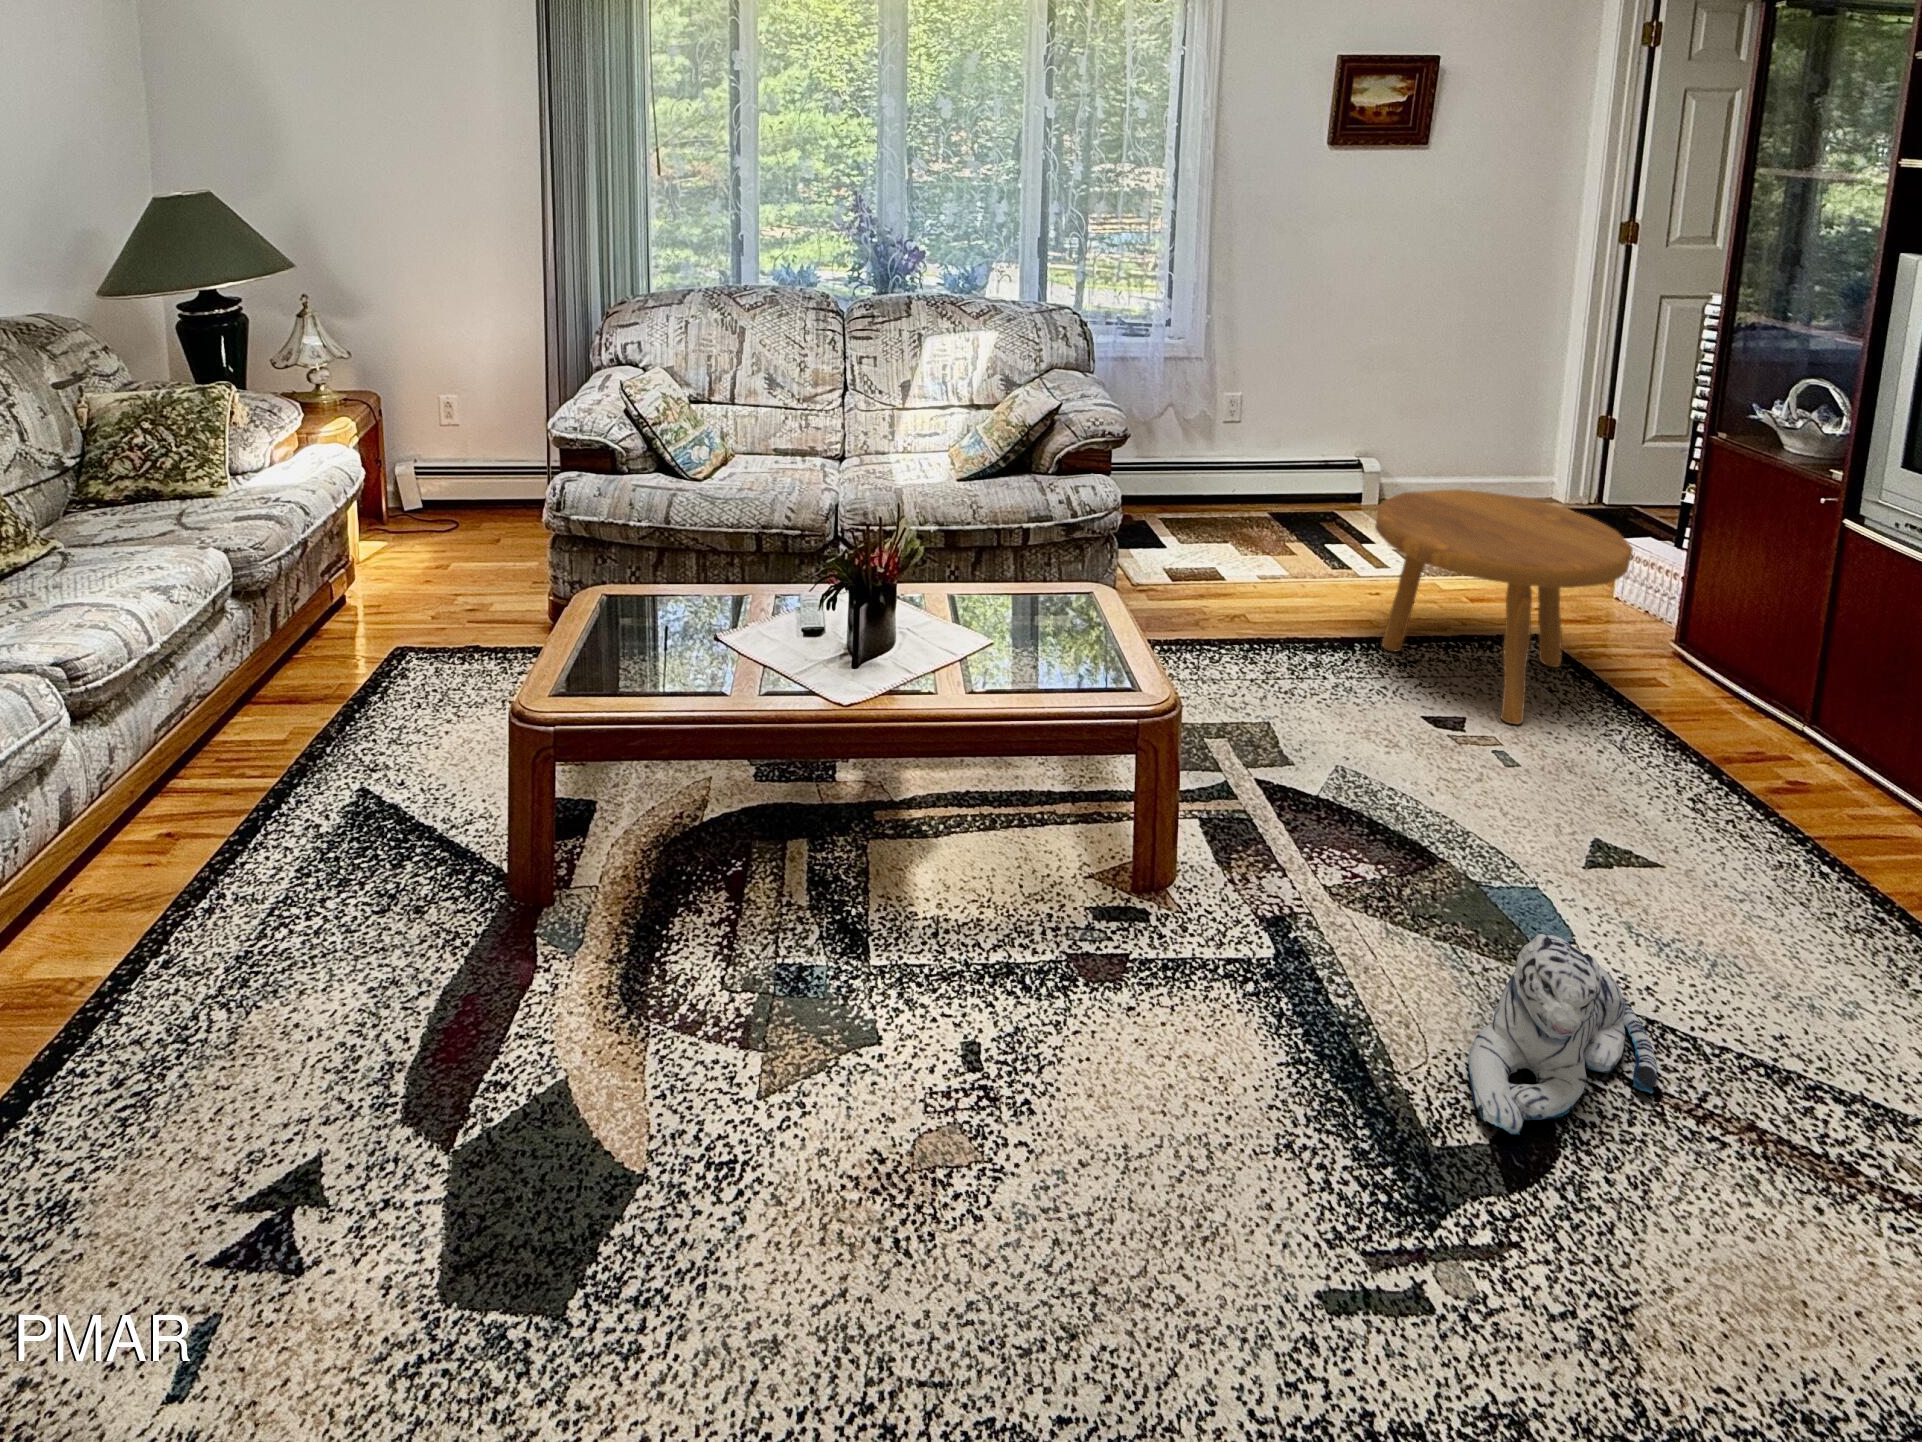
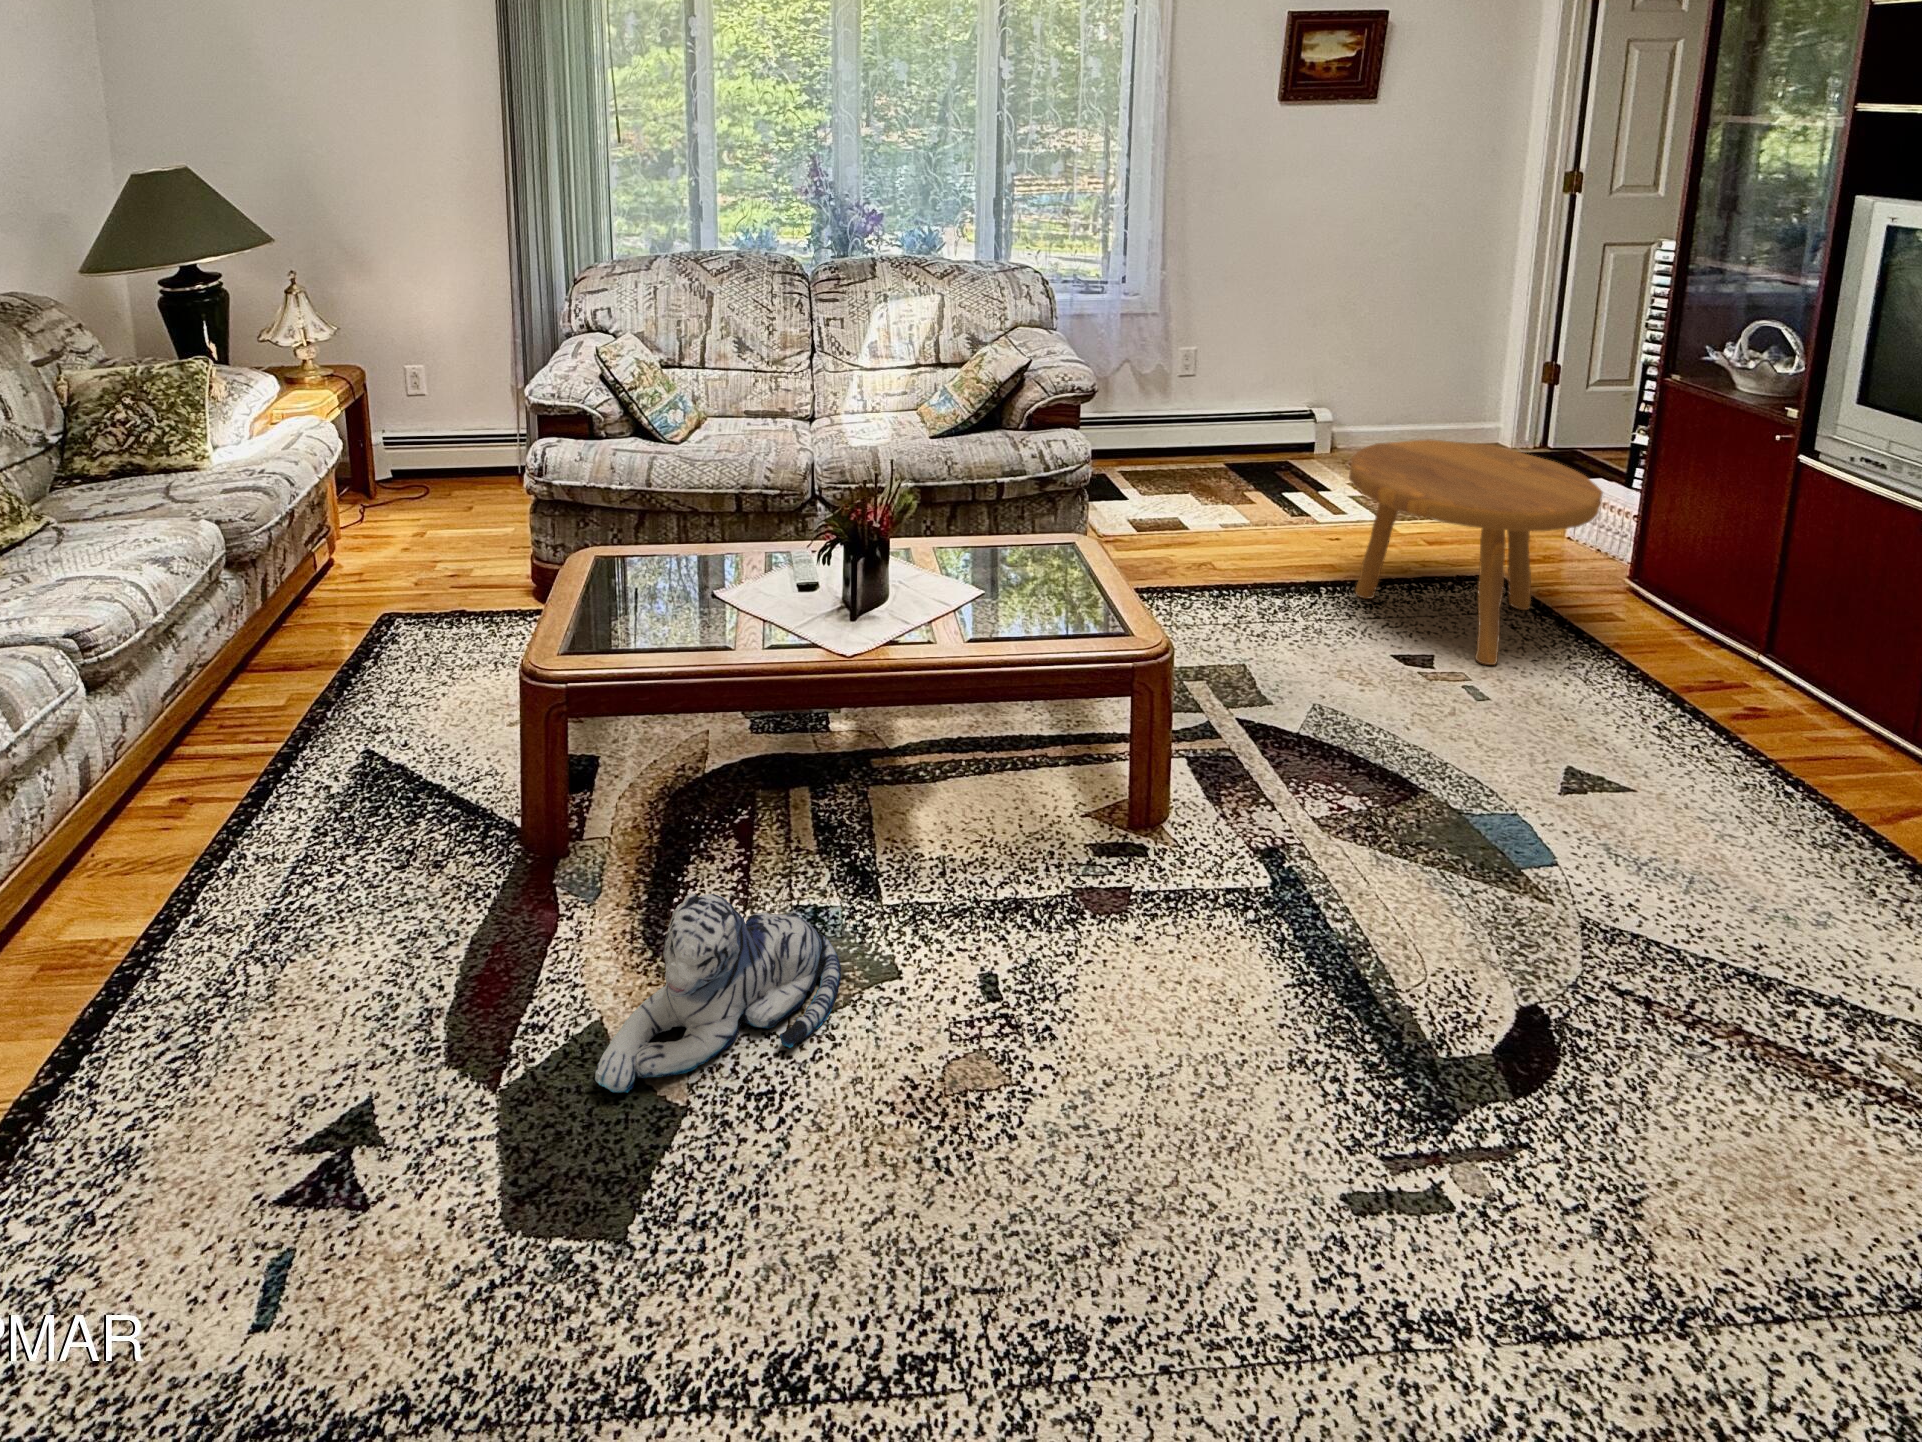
plush toy: present [1468,934,1657,1135] -> present [595,893,841,1093]

